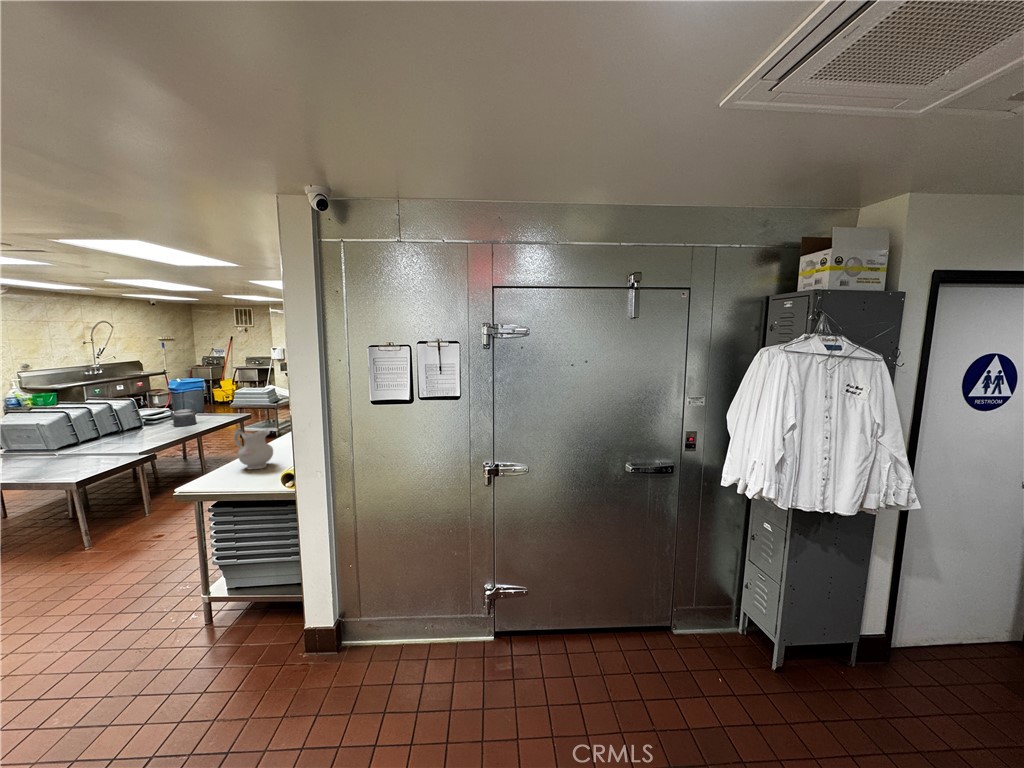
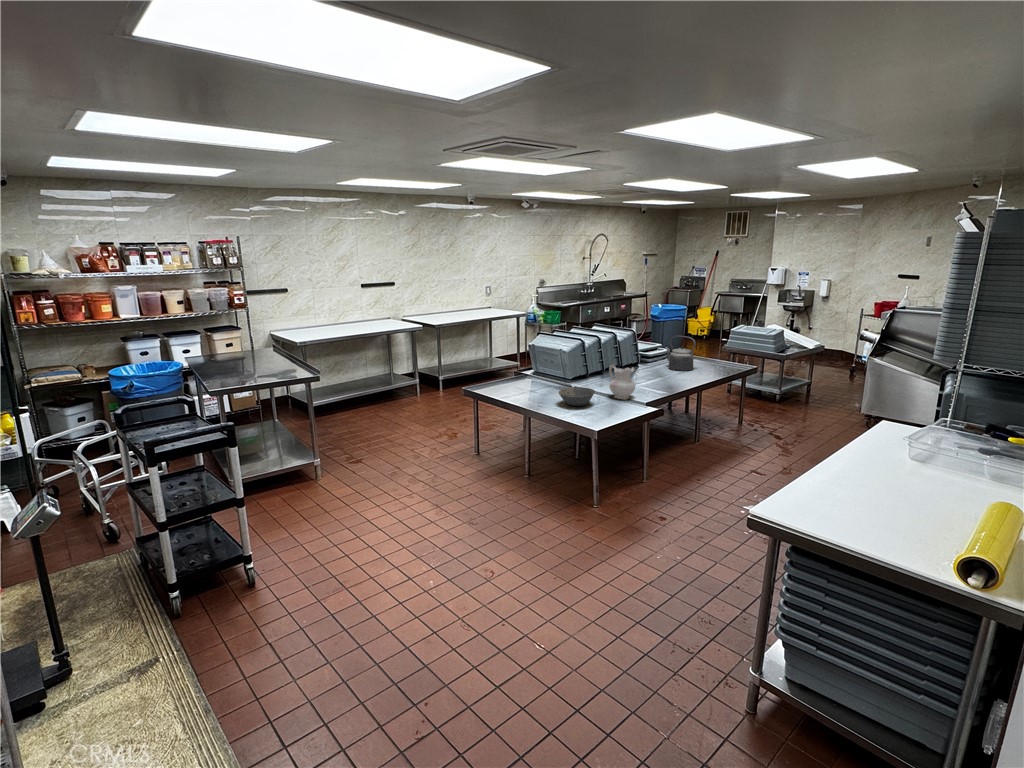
ceramic pitcher: present [234,429,273,469] -> present [609,364,635,400]
bowl: none [39,451,85,468] -> present [559,387,595,406]

